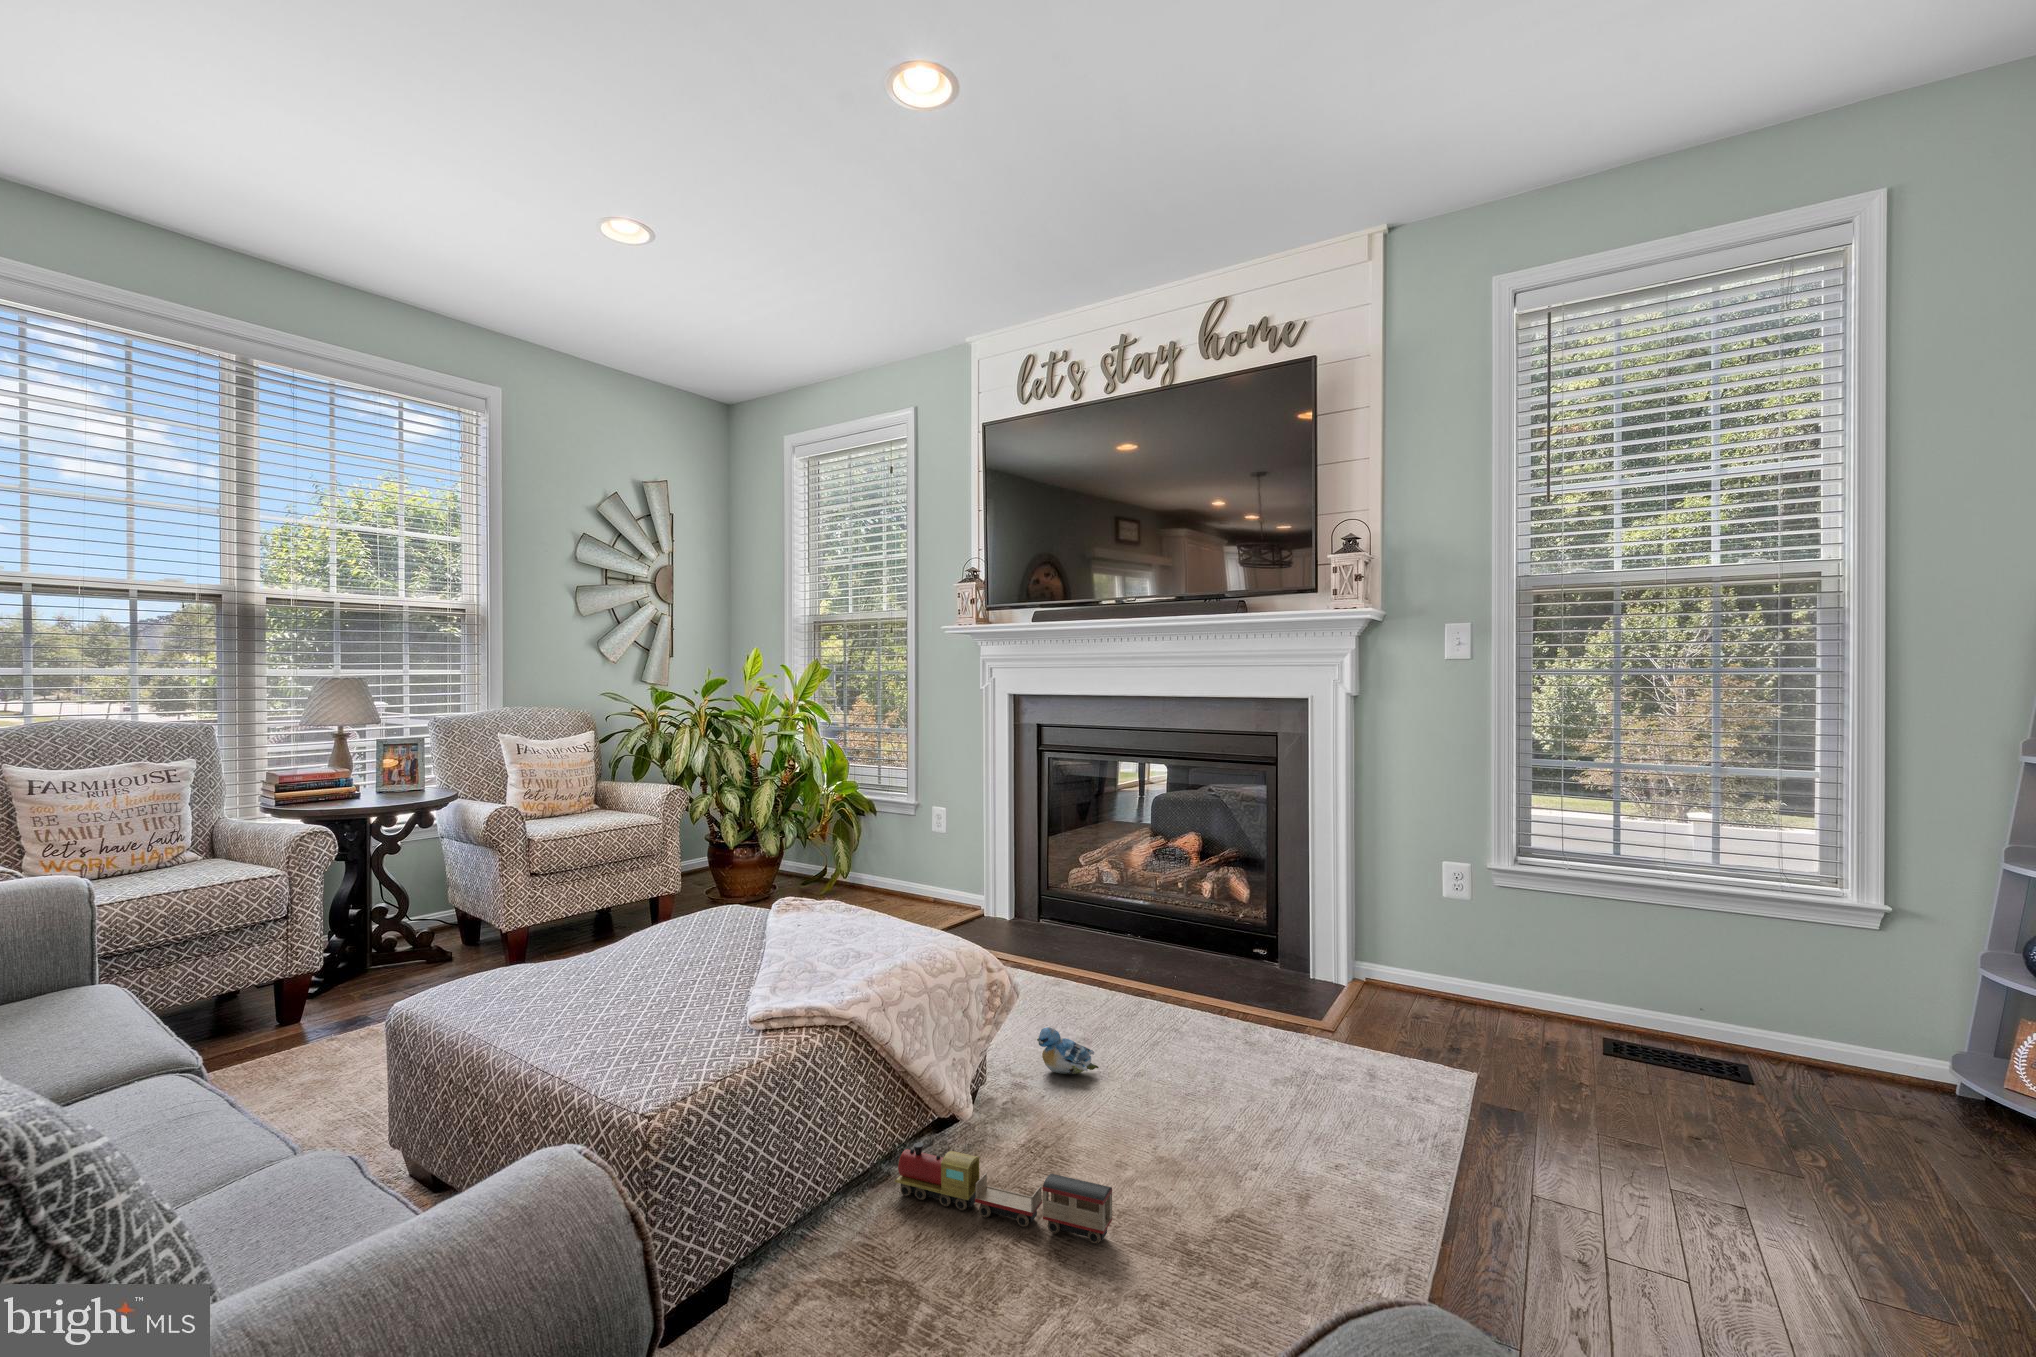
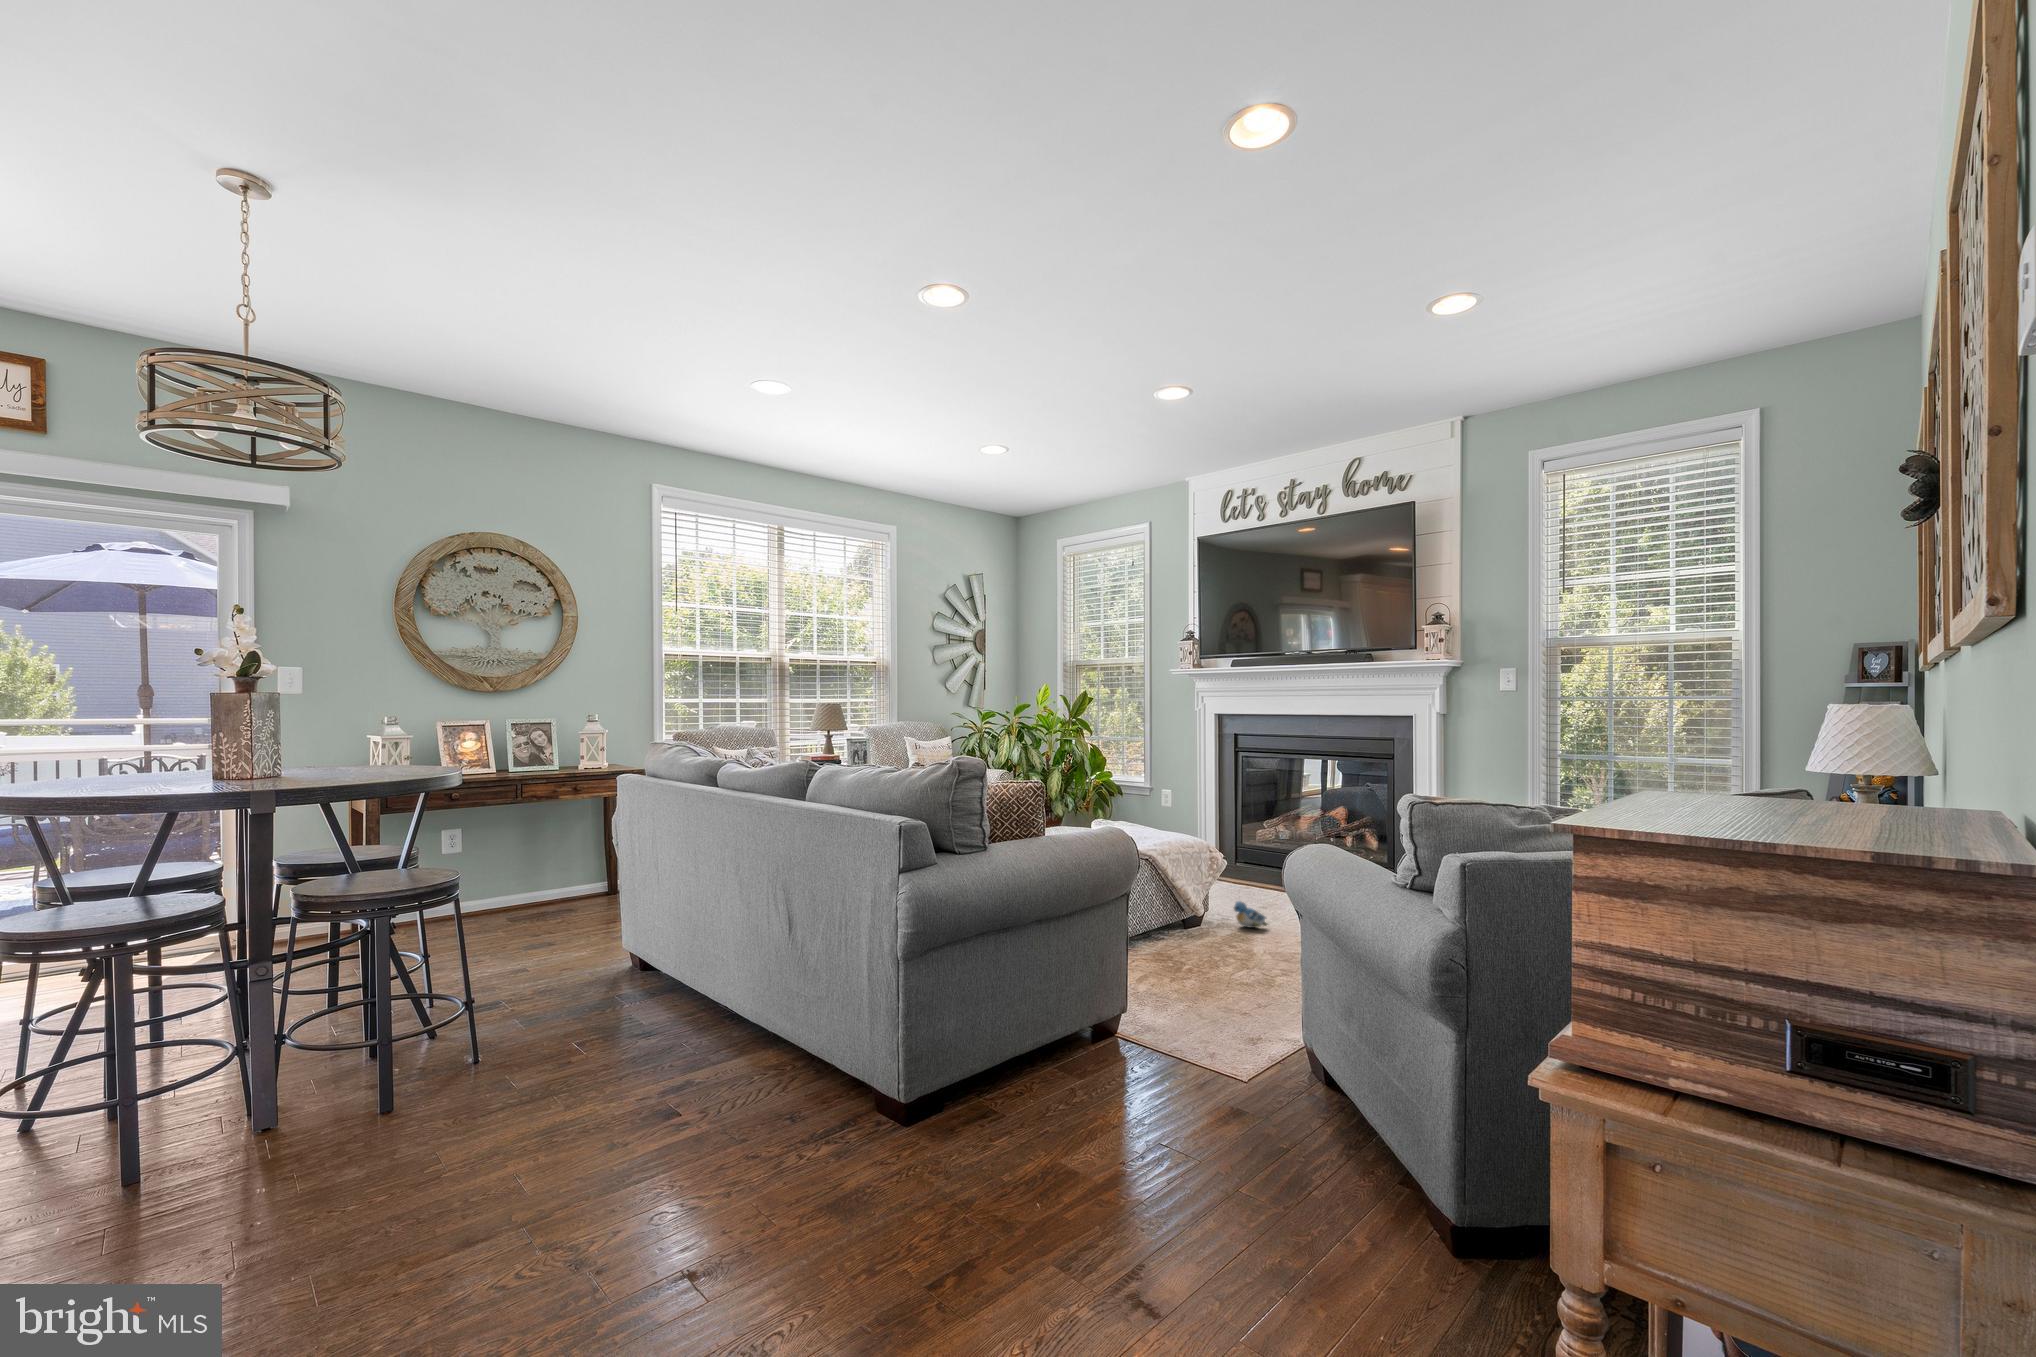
toy train: present [895,1142,1112,1244] -> none [1159,933,1270,977]

